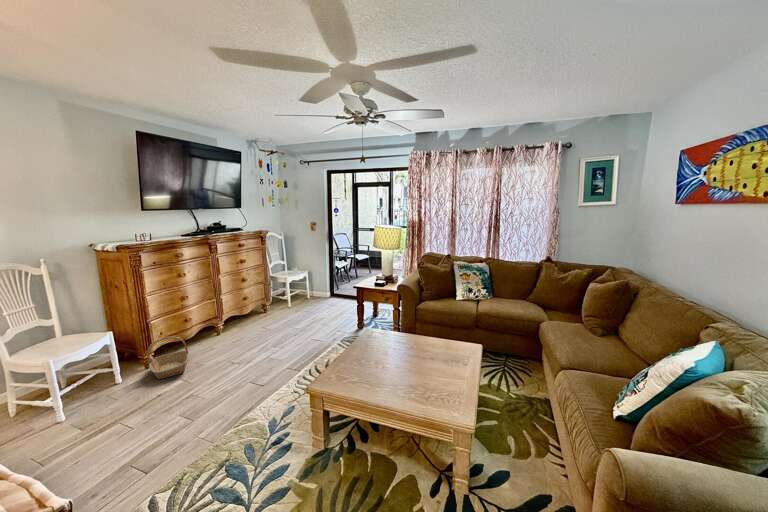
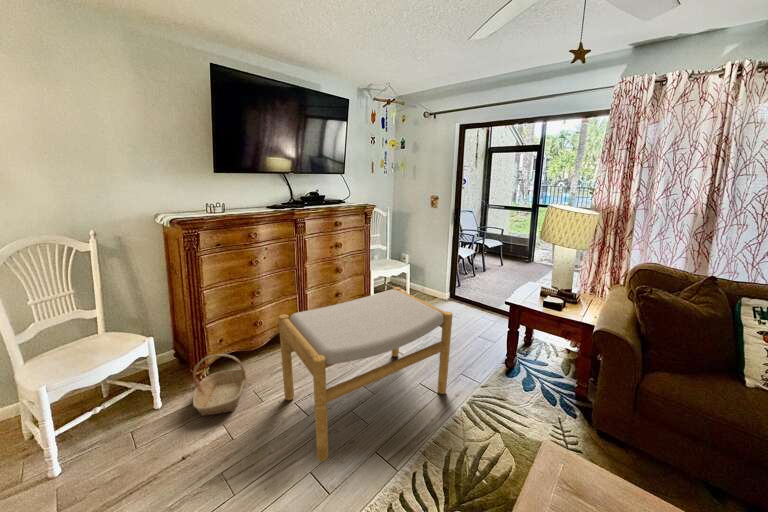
footstool: none [215,282,329,378] -> present [279,287,452,462]

